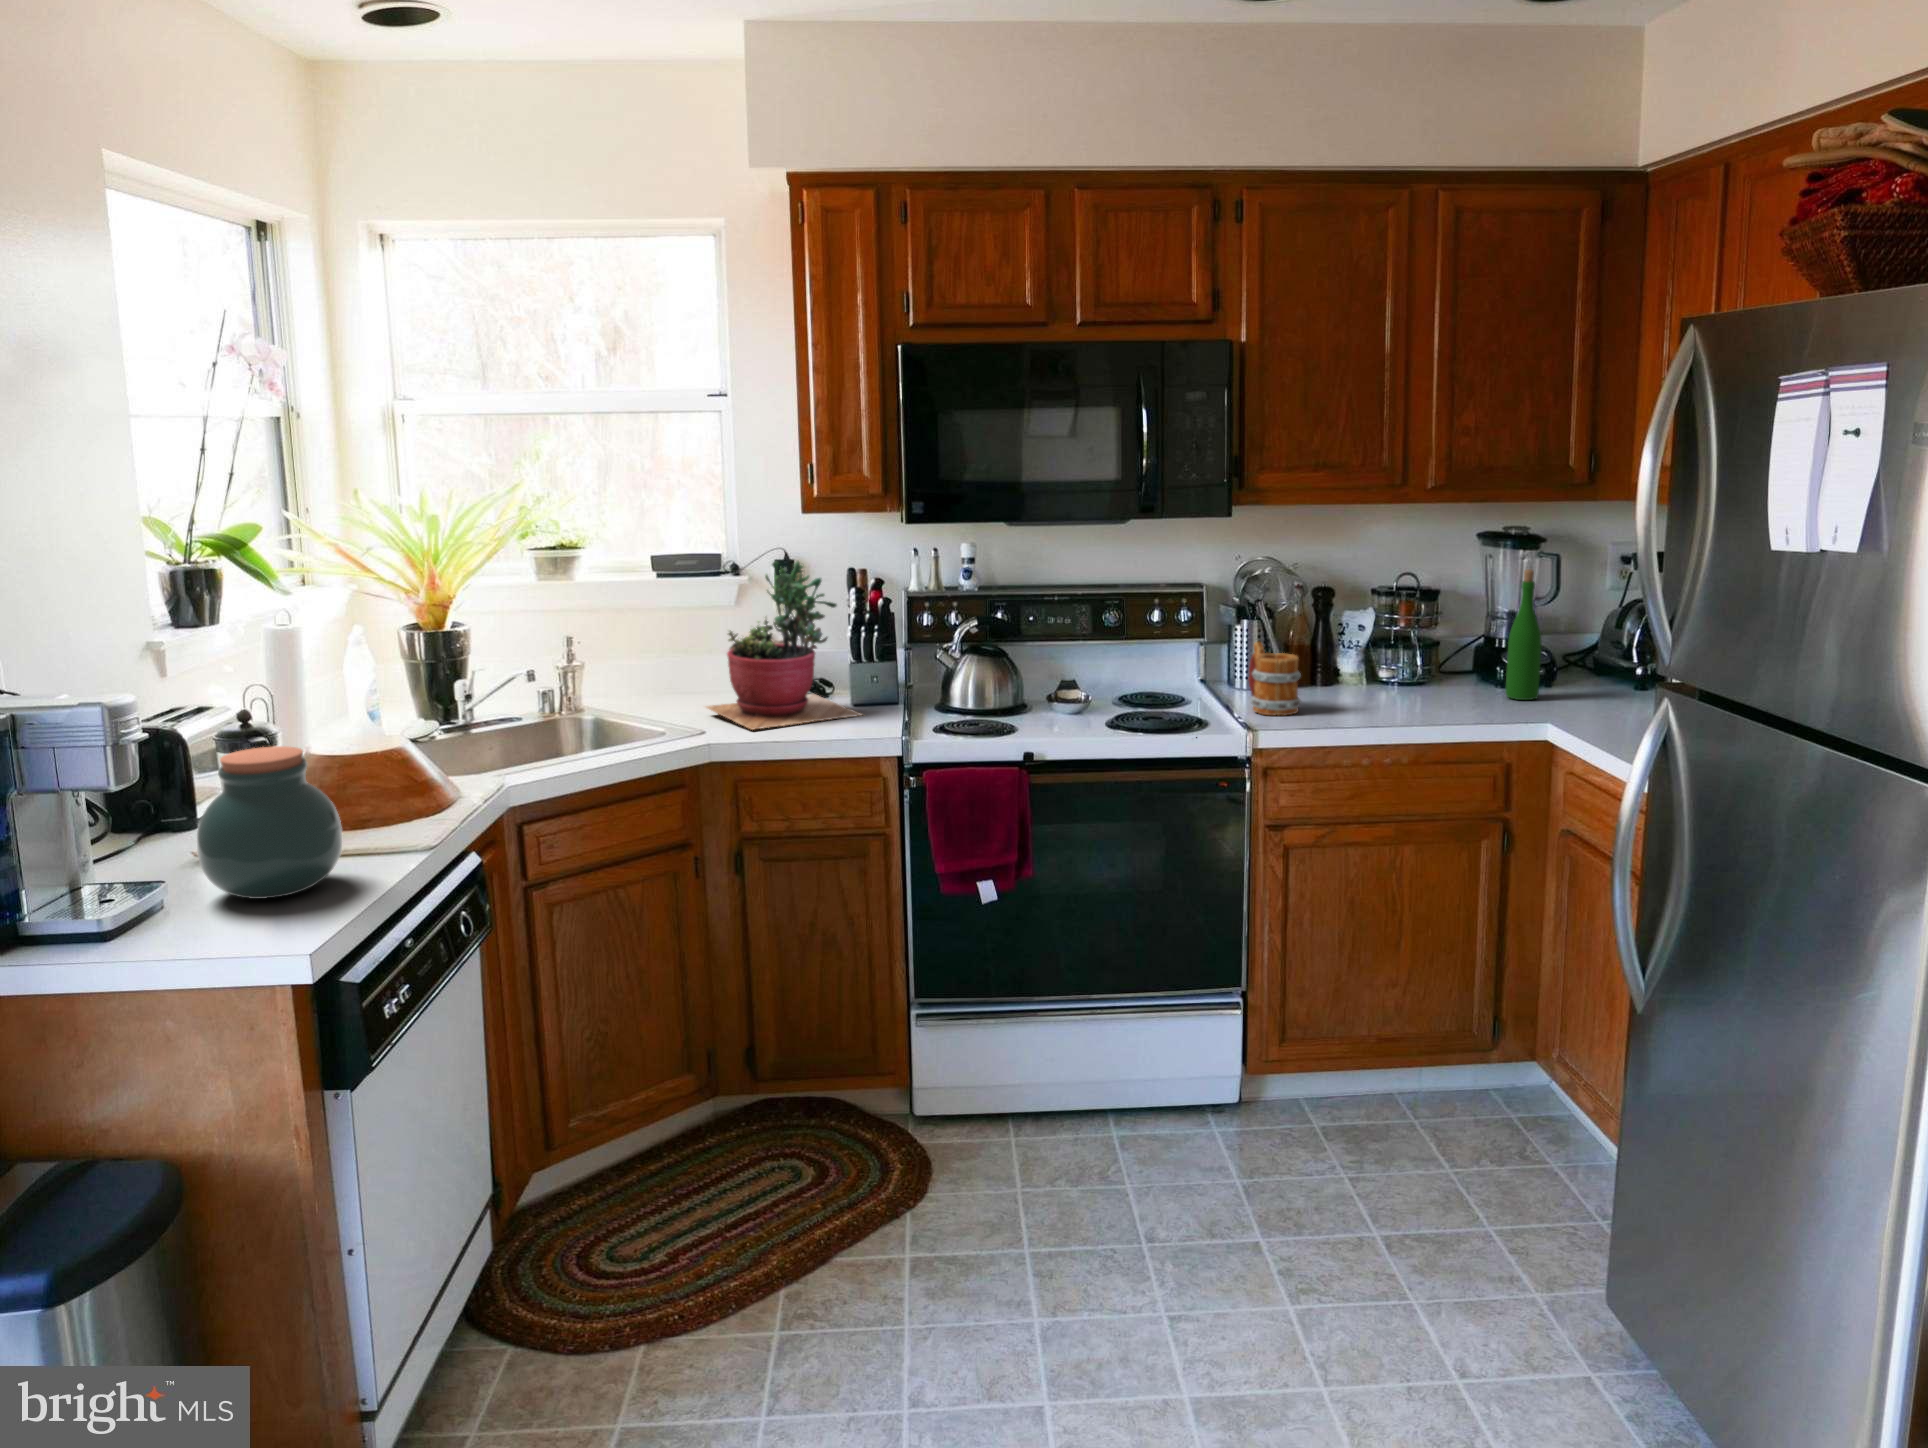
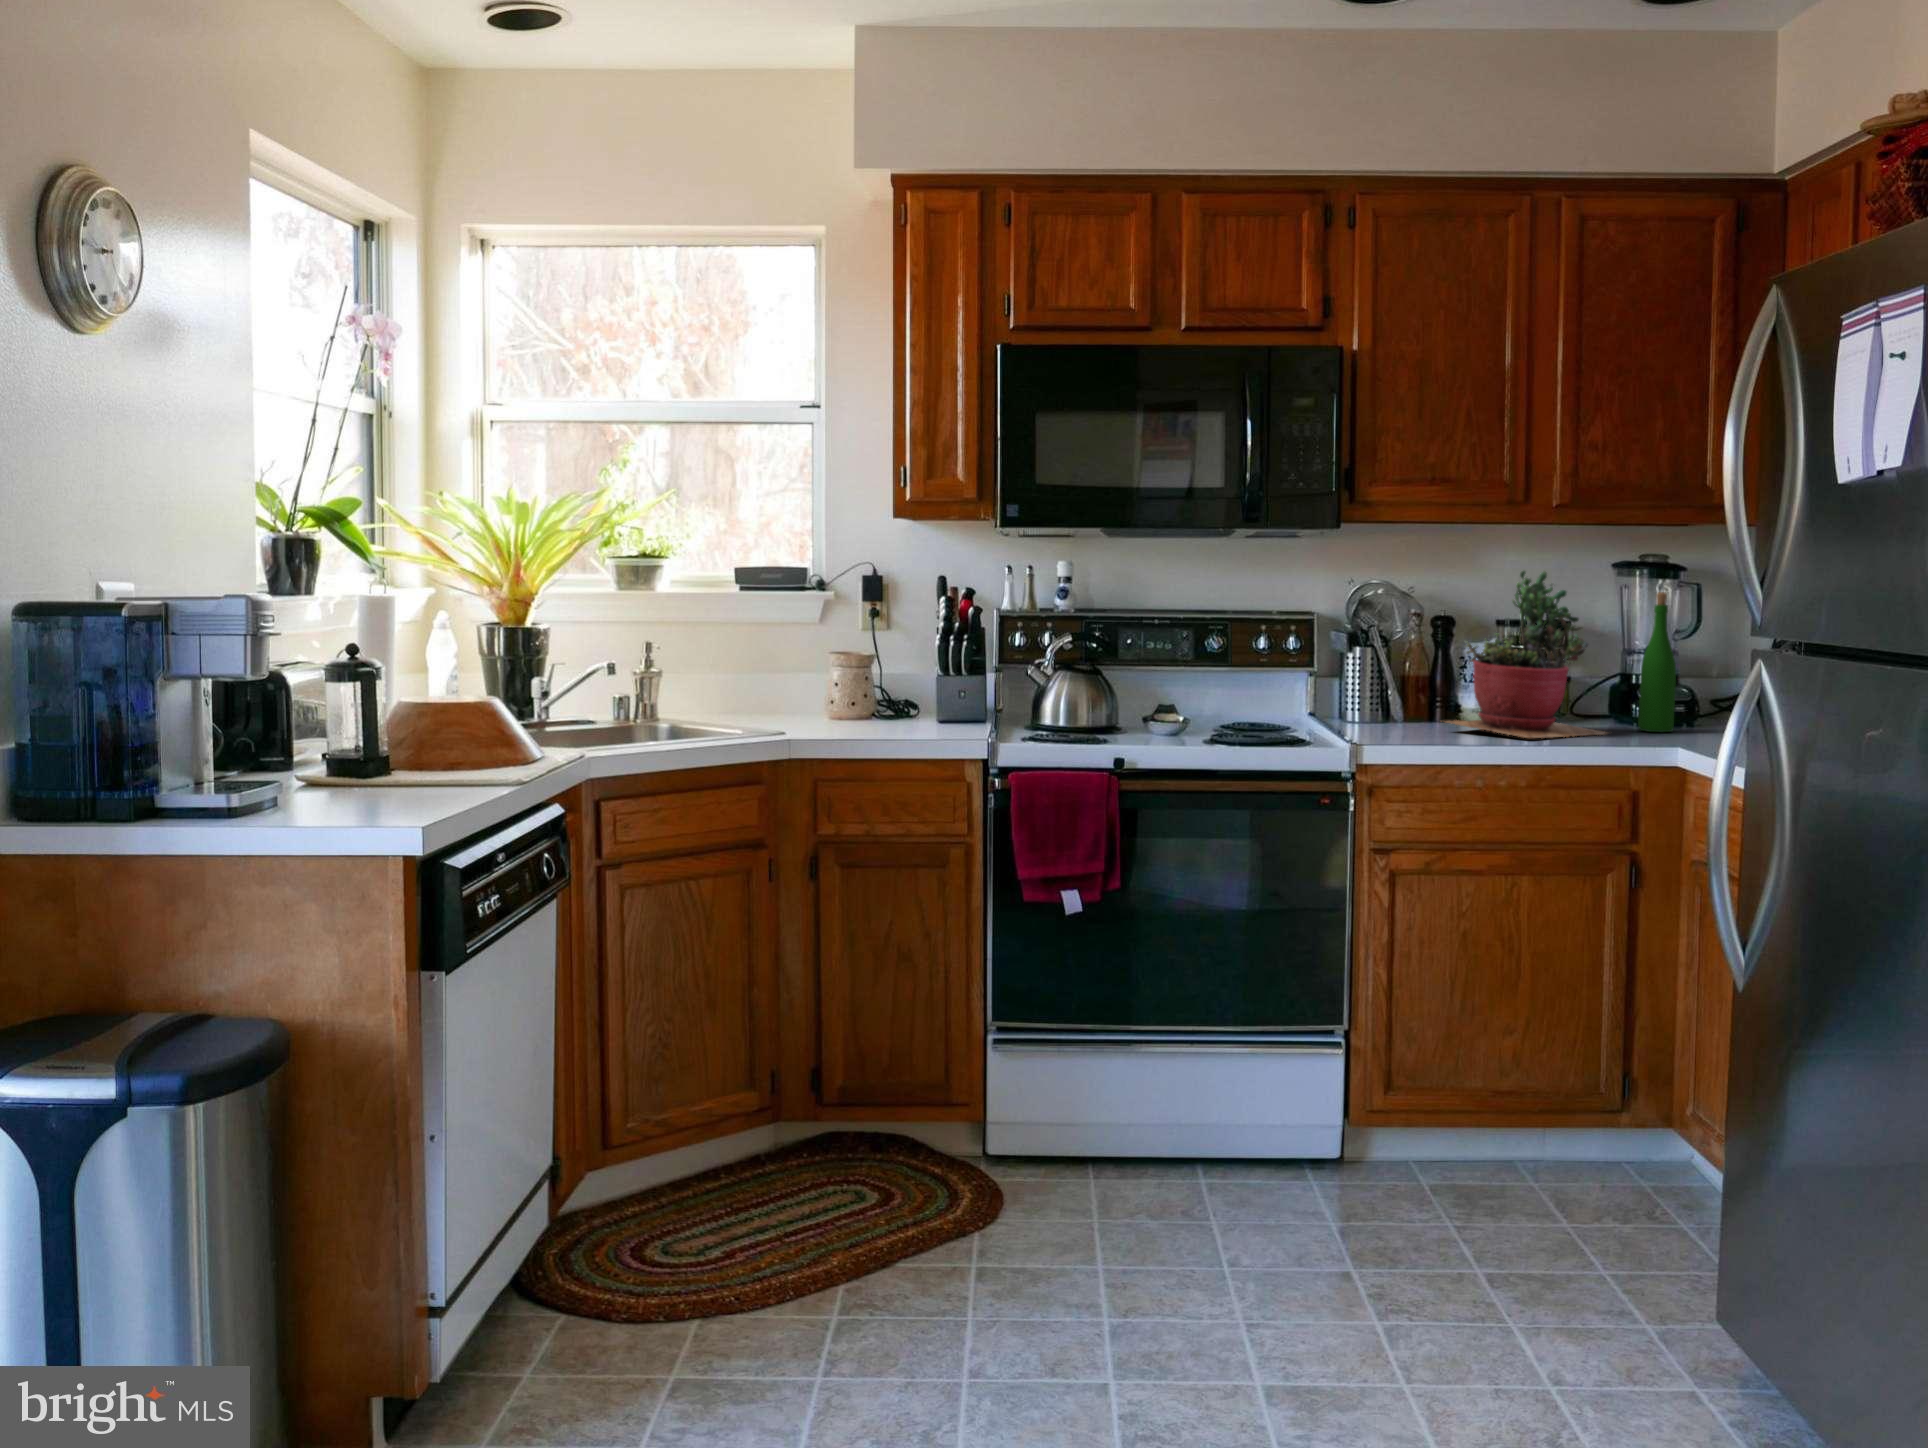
succulent plant: present [706,561,862,730] -> present [1447,571,1607,738]
mug: present [1248,642,1301,715] -> none [1358,662,1414,737]
jar: present [197,746,343,899] -> none [312,663,444,802]

